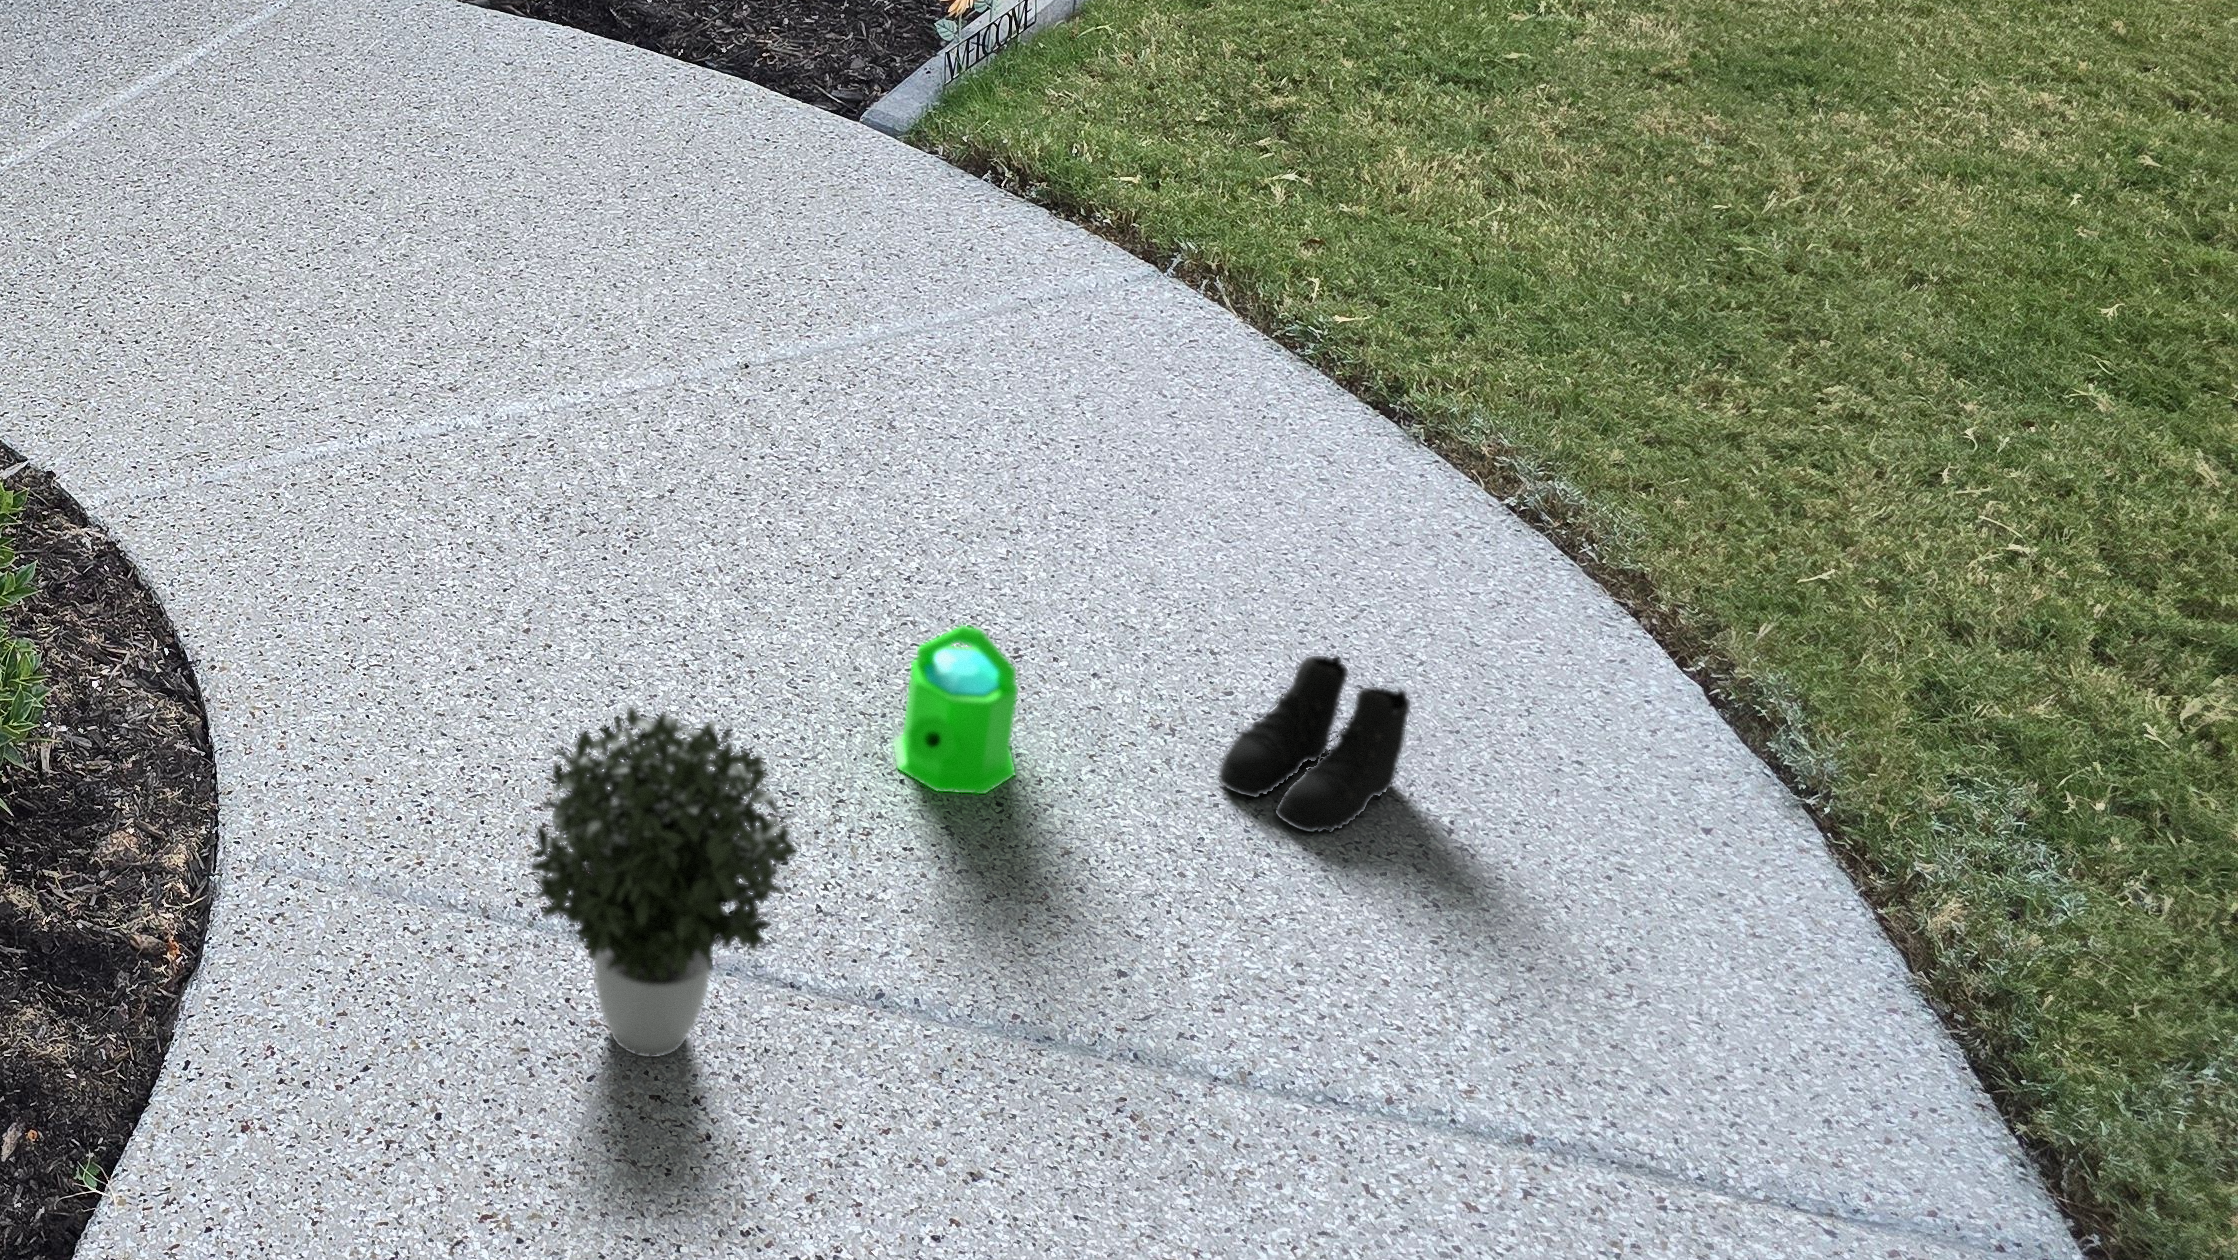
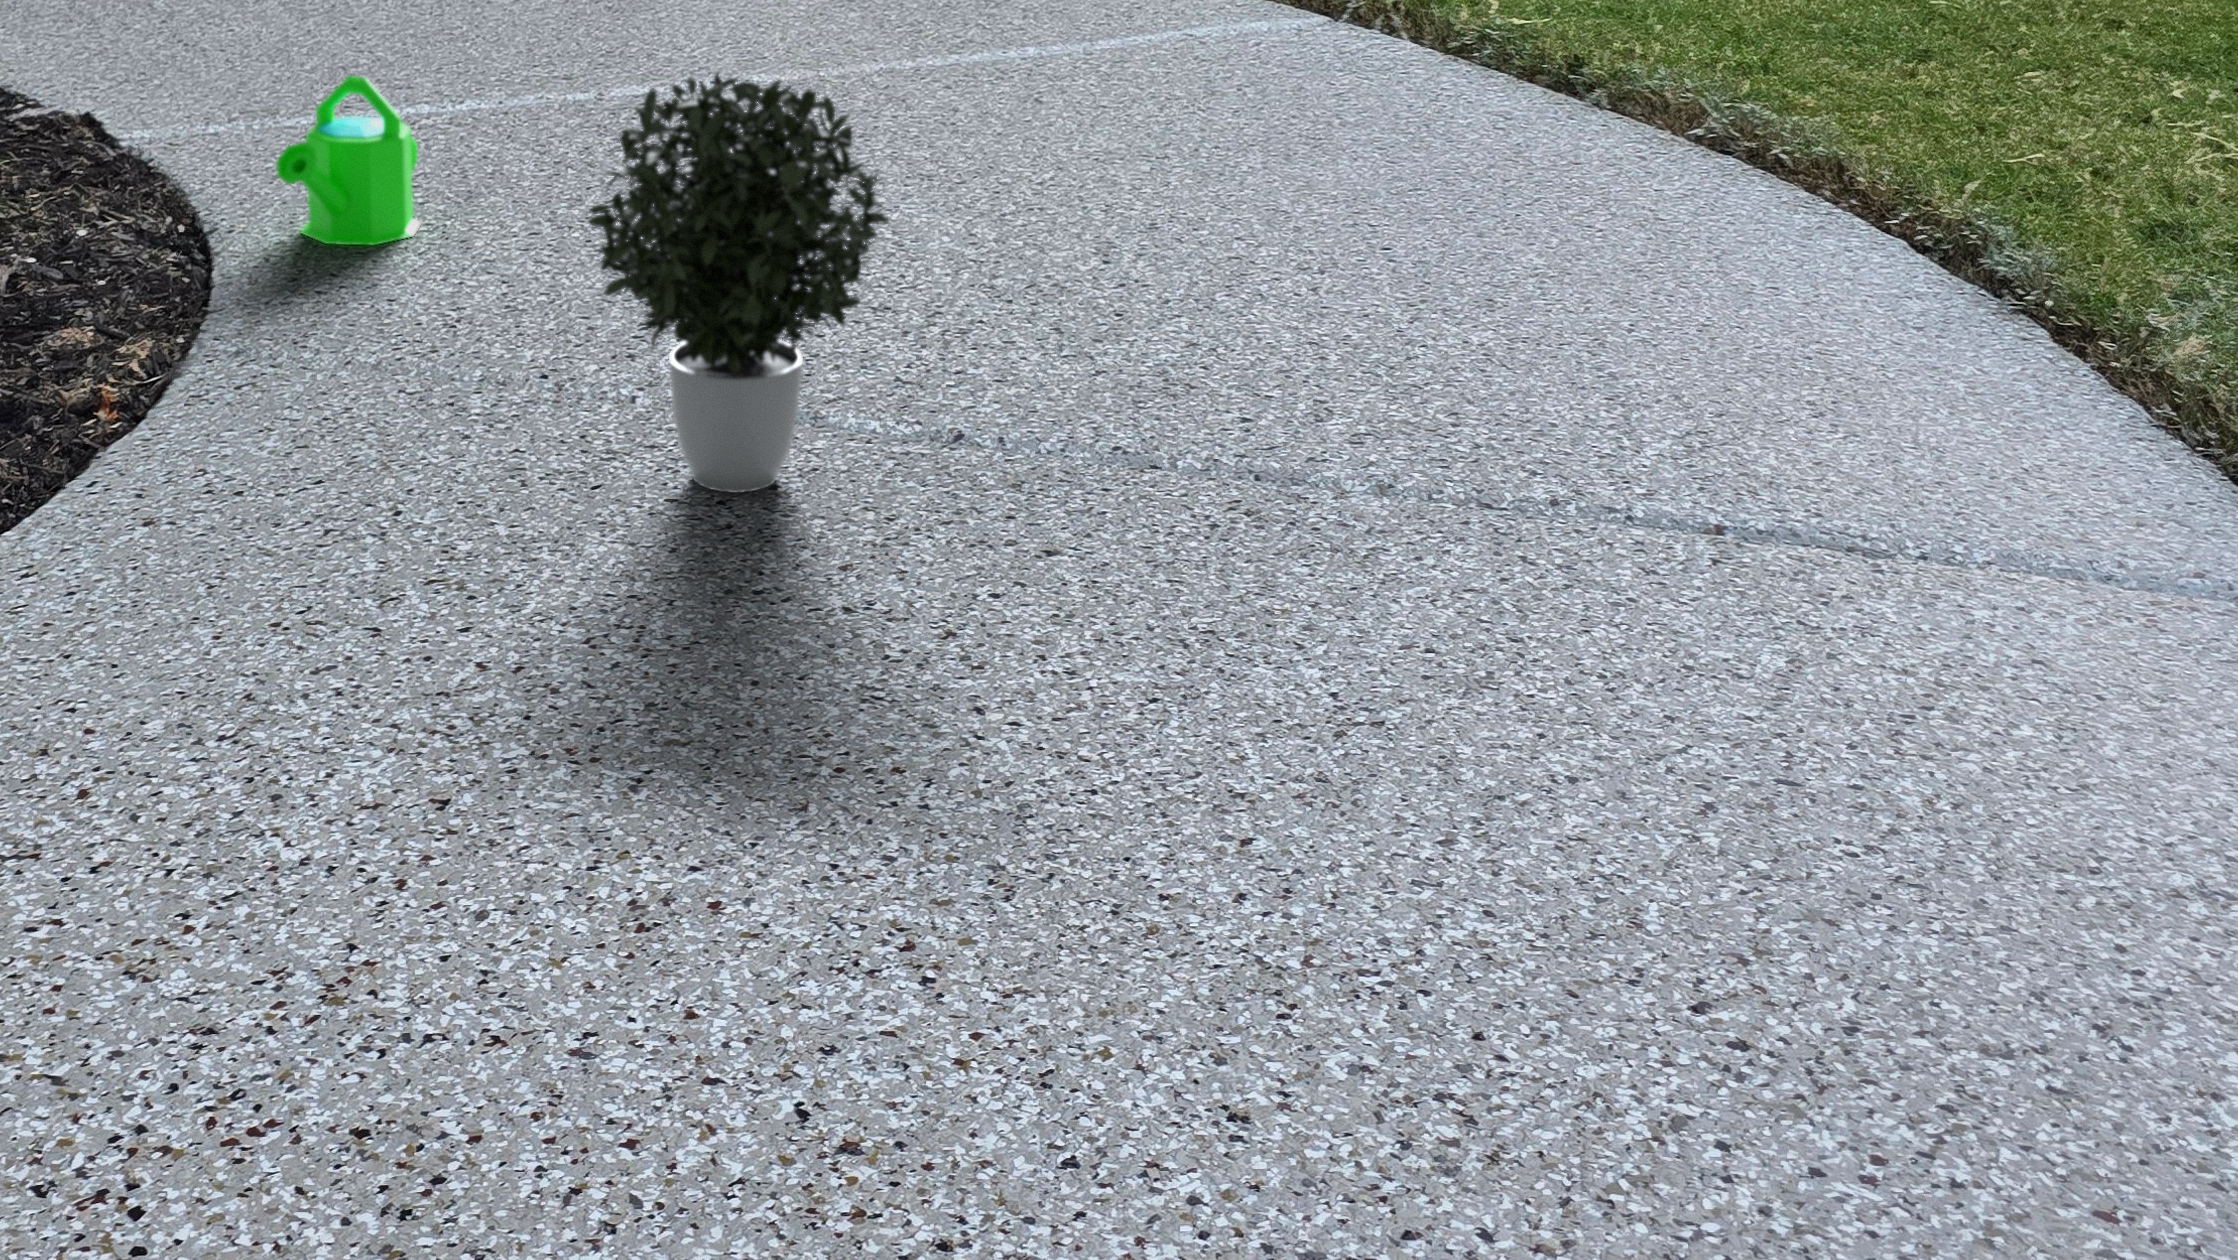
watering can: present [893,625,1018,794] -> present [276,76,421,245]
boots: present [1219,656,1410,832] -> none [1382,188,1578,355]

